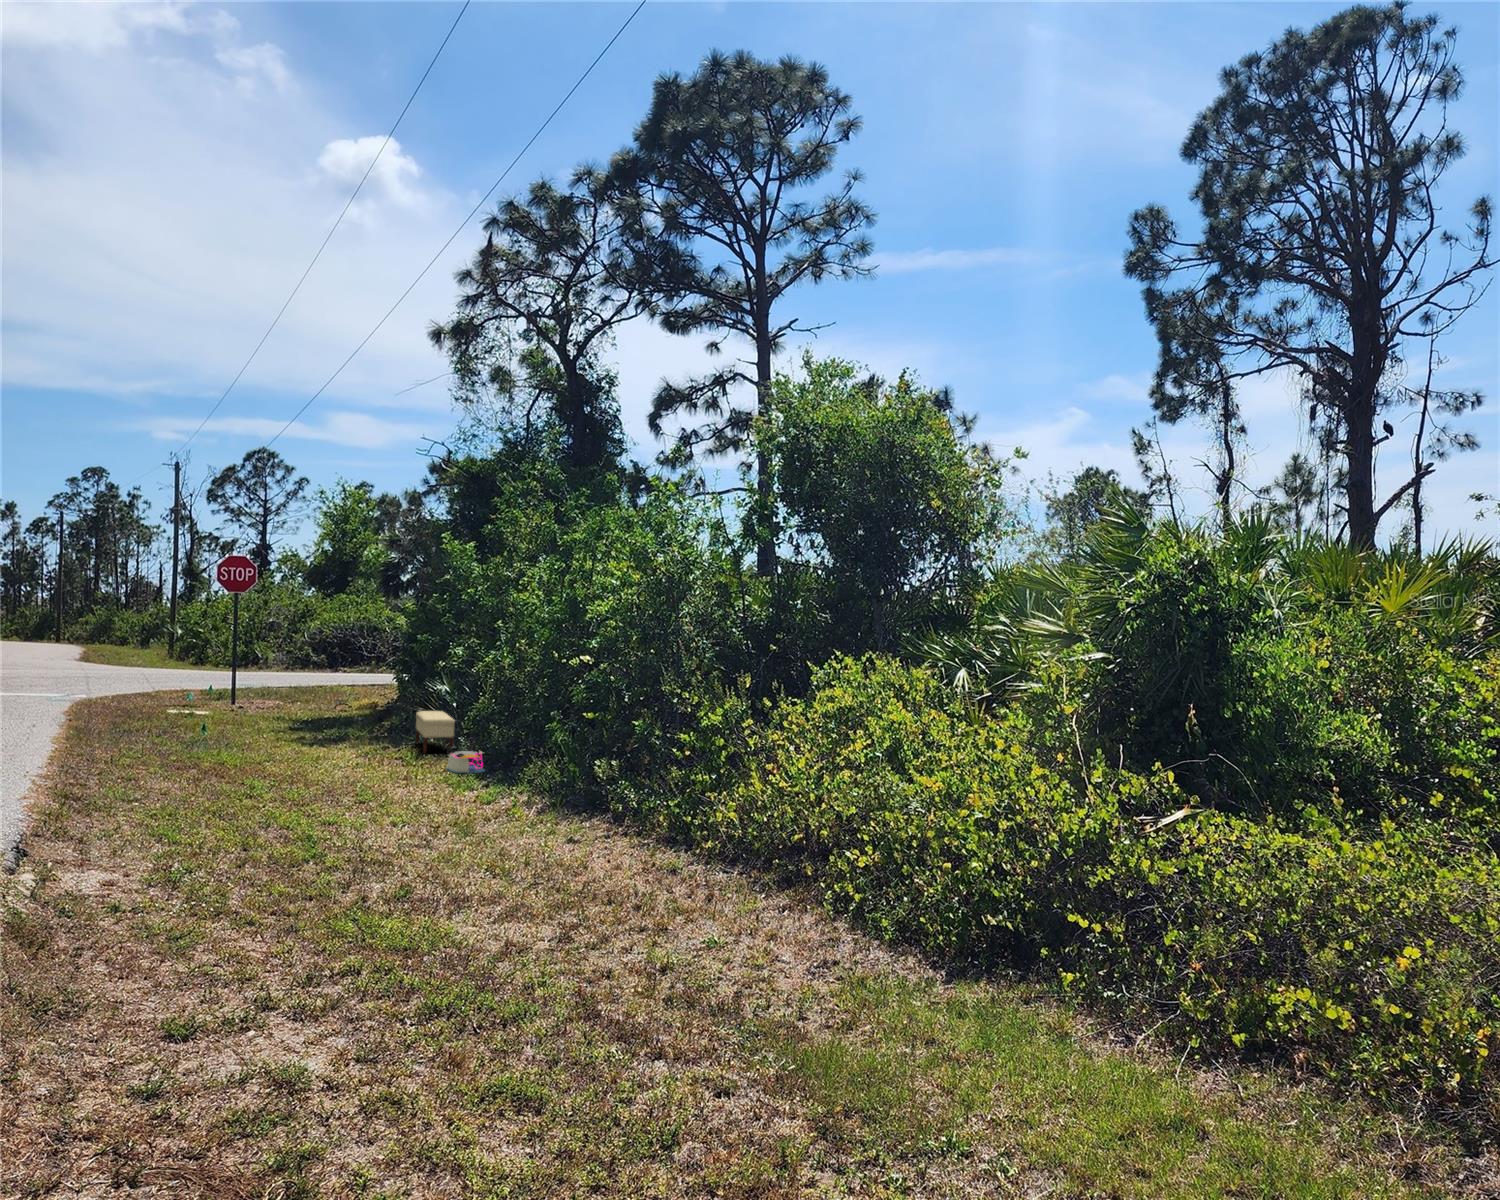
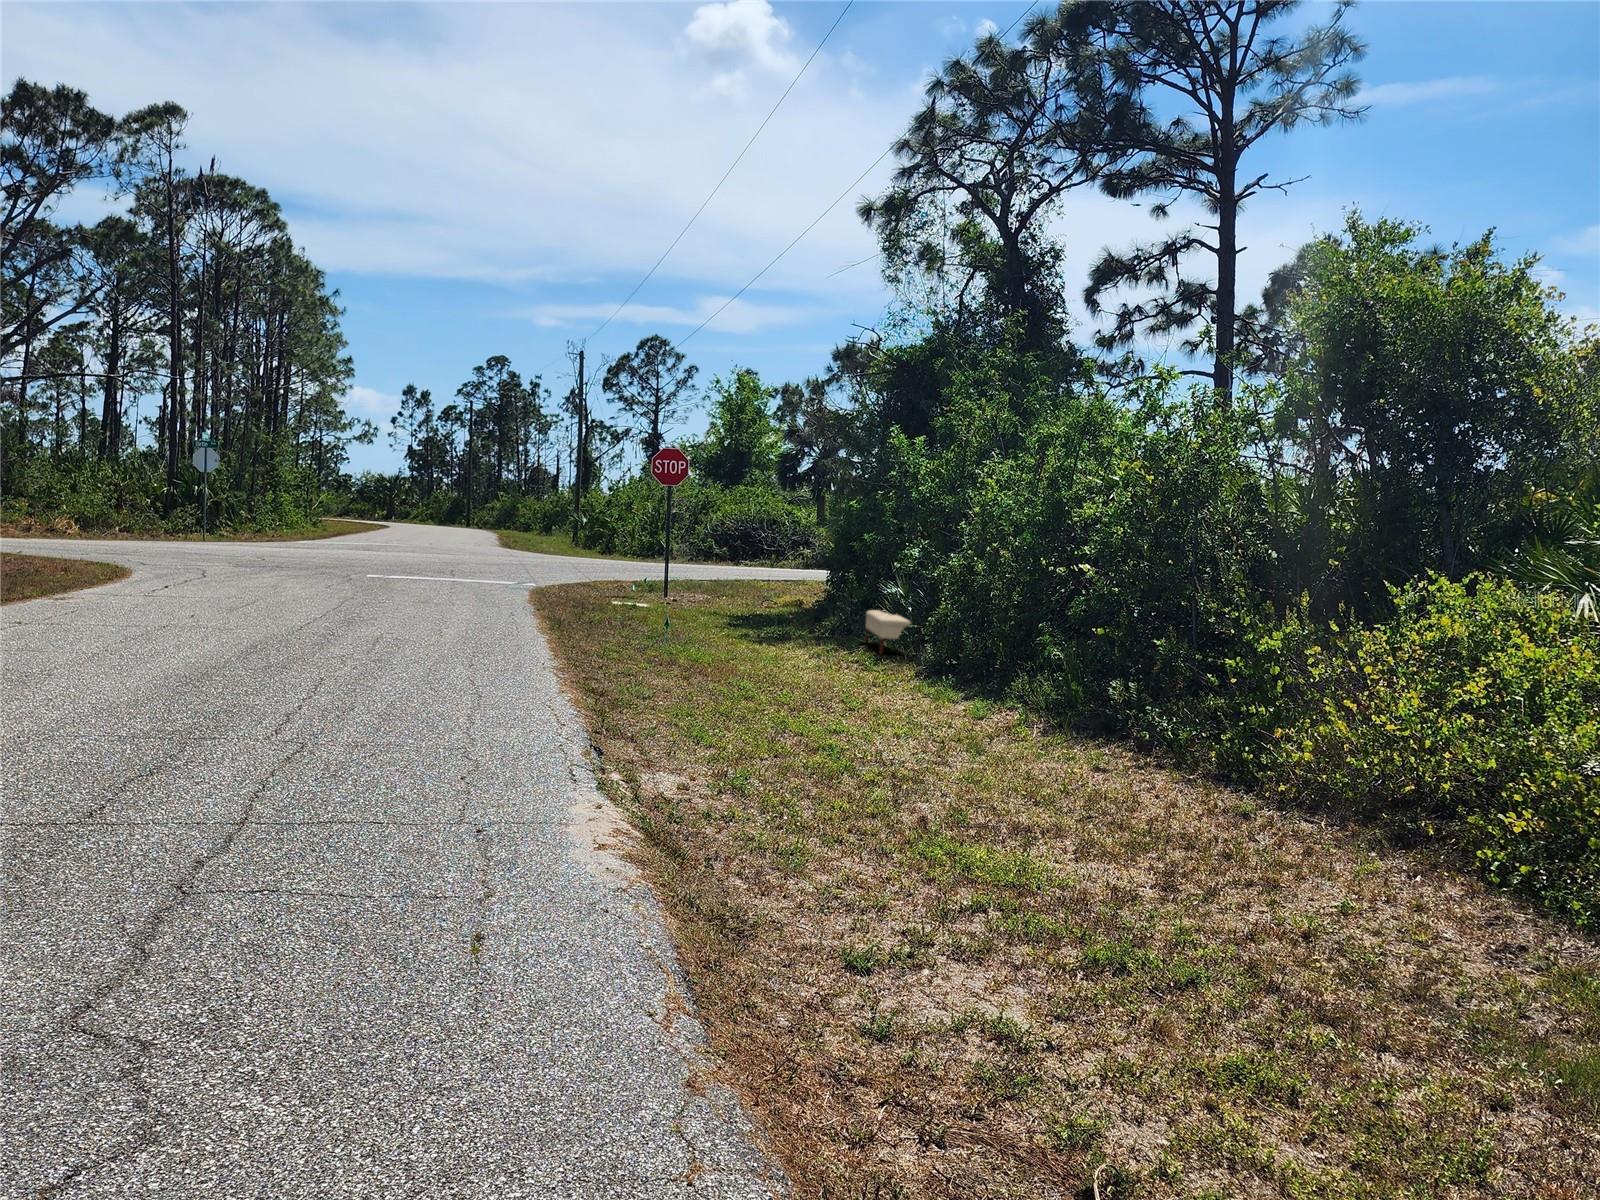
storage bin: present [447,751,485,774] -> none [913,656,955,680]

